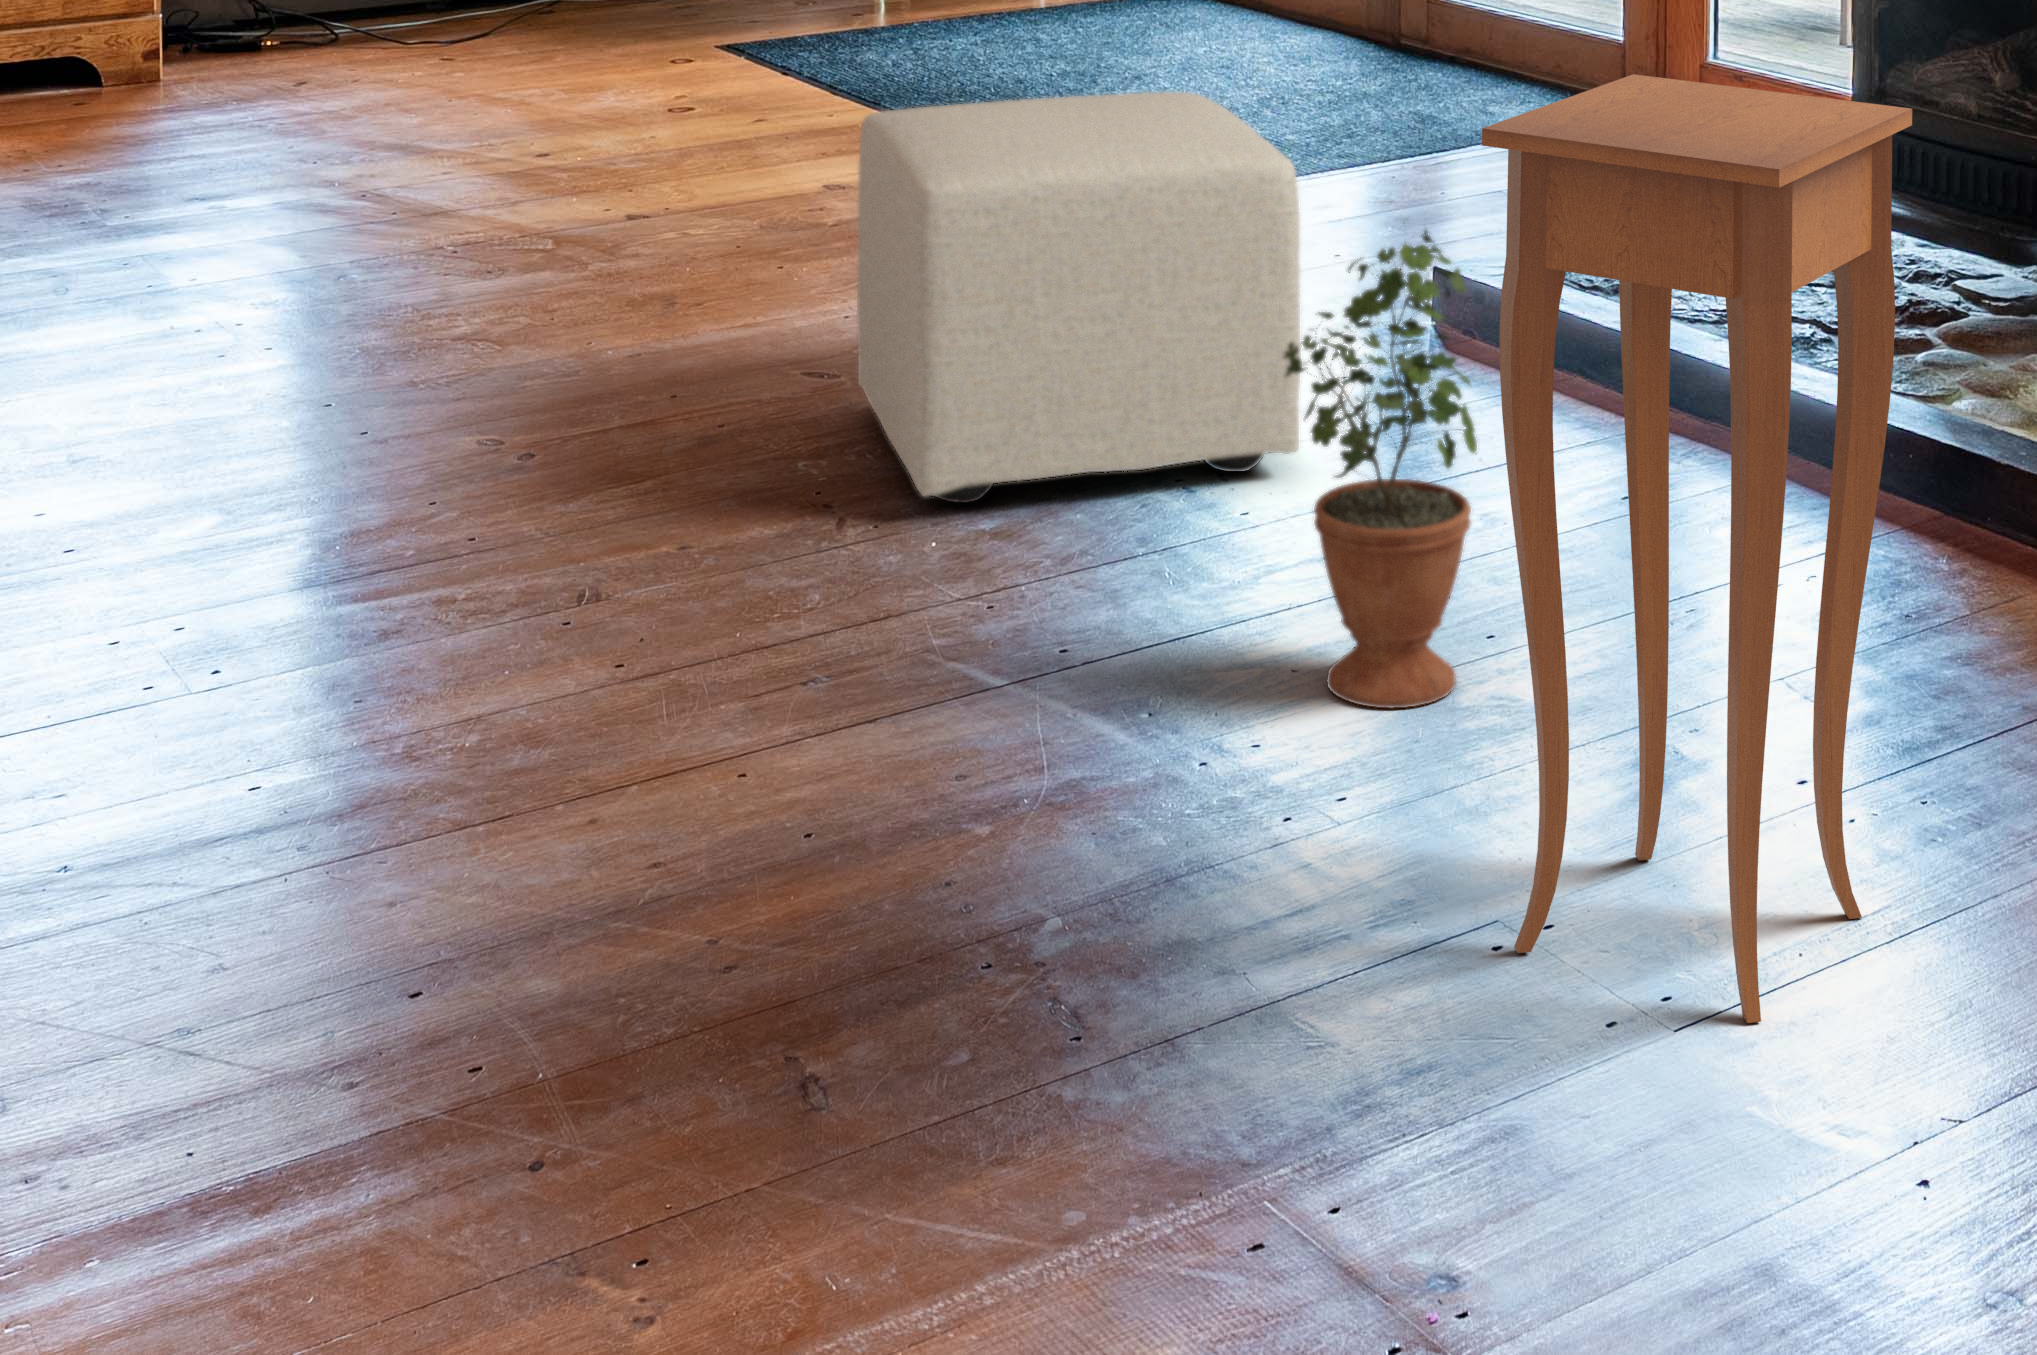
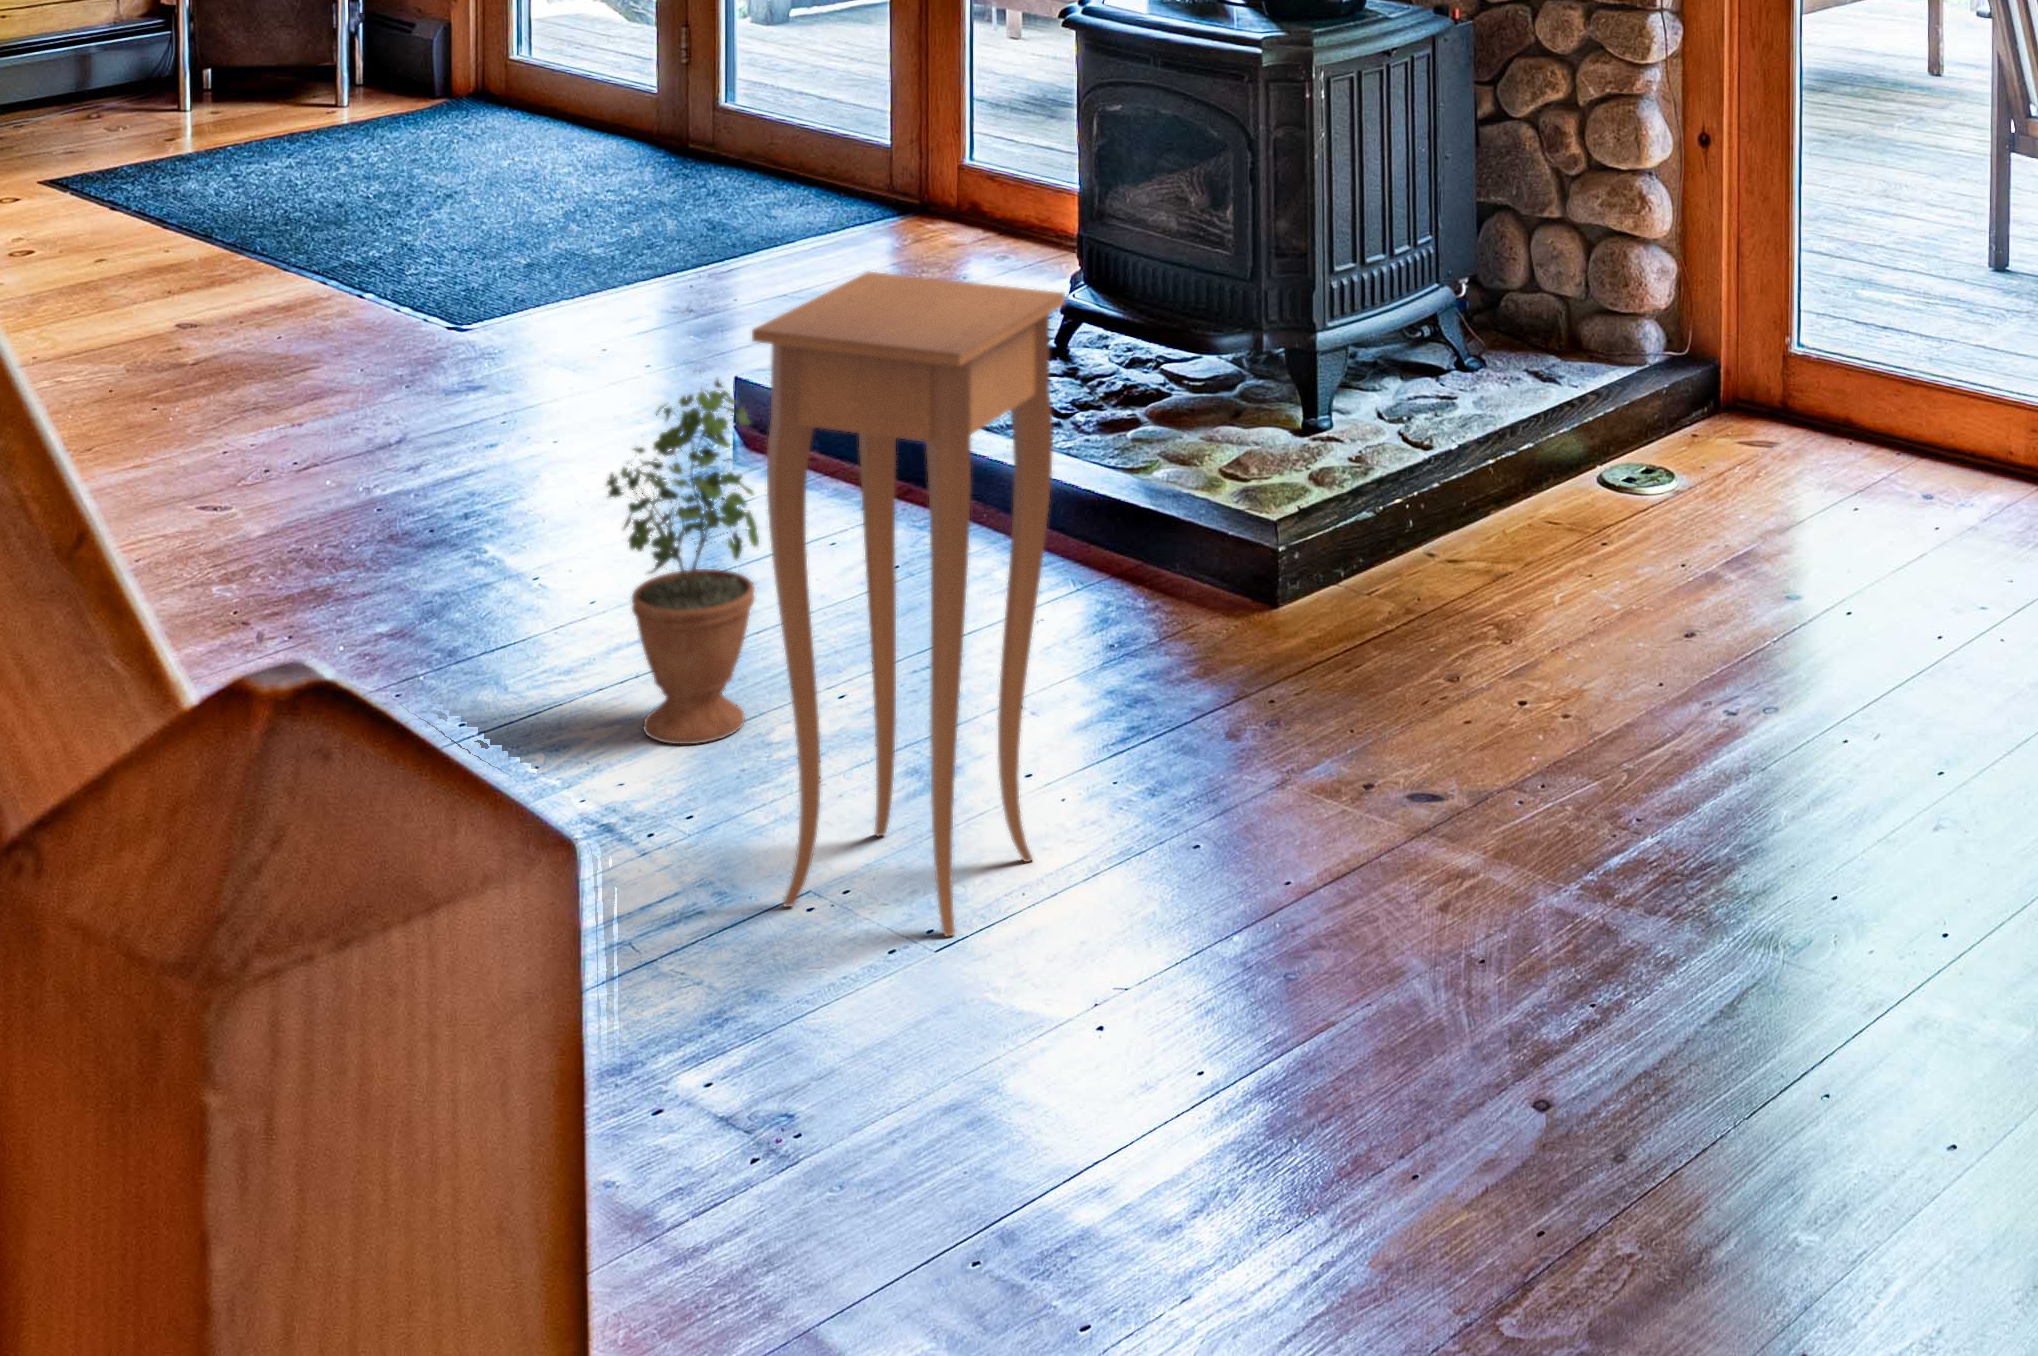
ottoman: present [857,92,1301,503] -> none [231,249,618,609]

